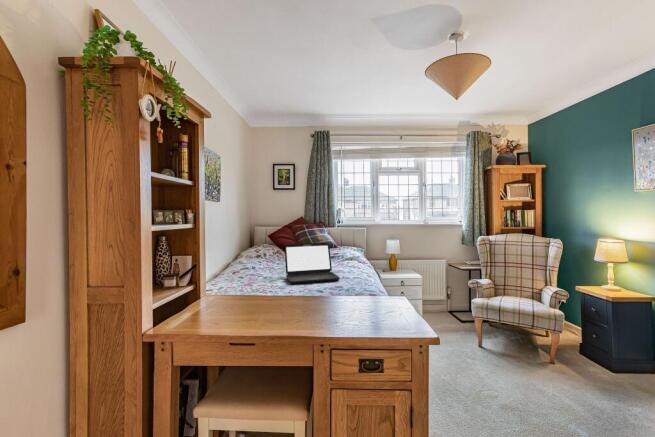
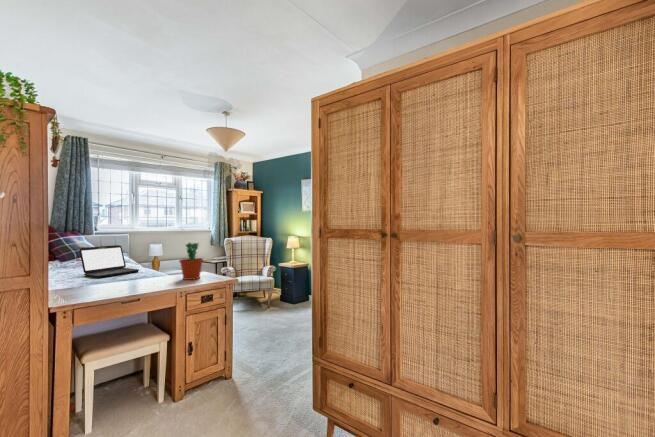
flower pot: none [363,250,403,320] -> present [179,243,203,280]

